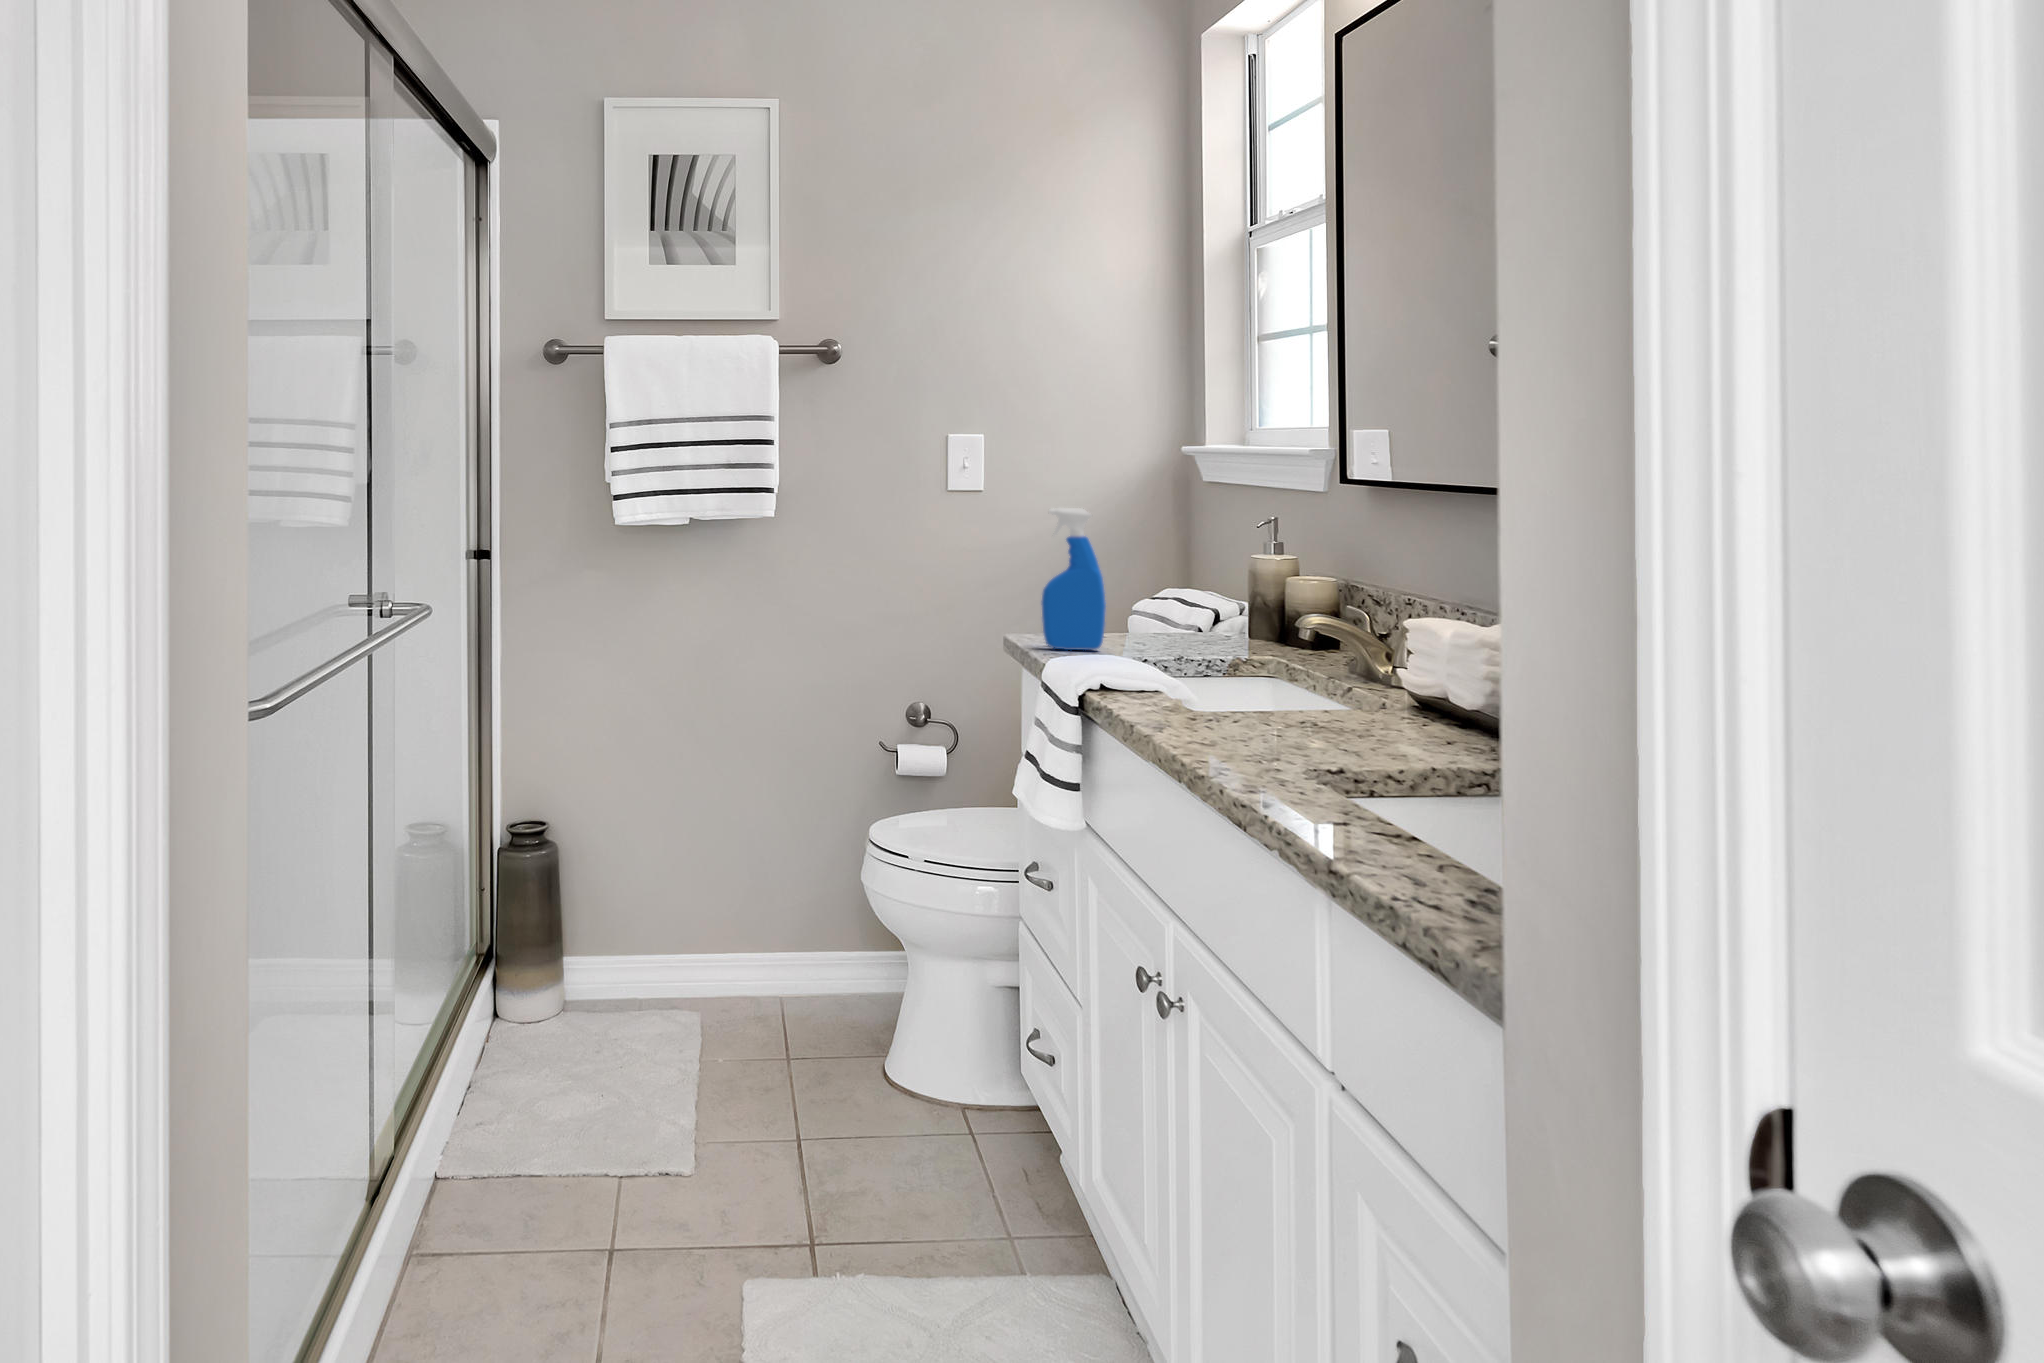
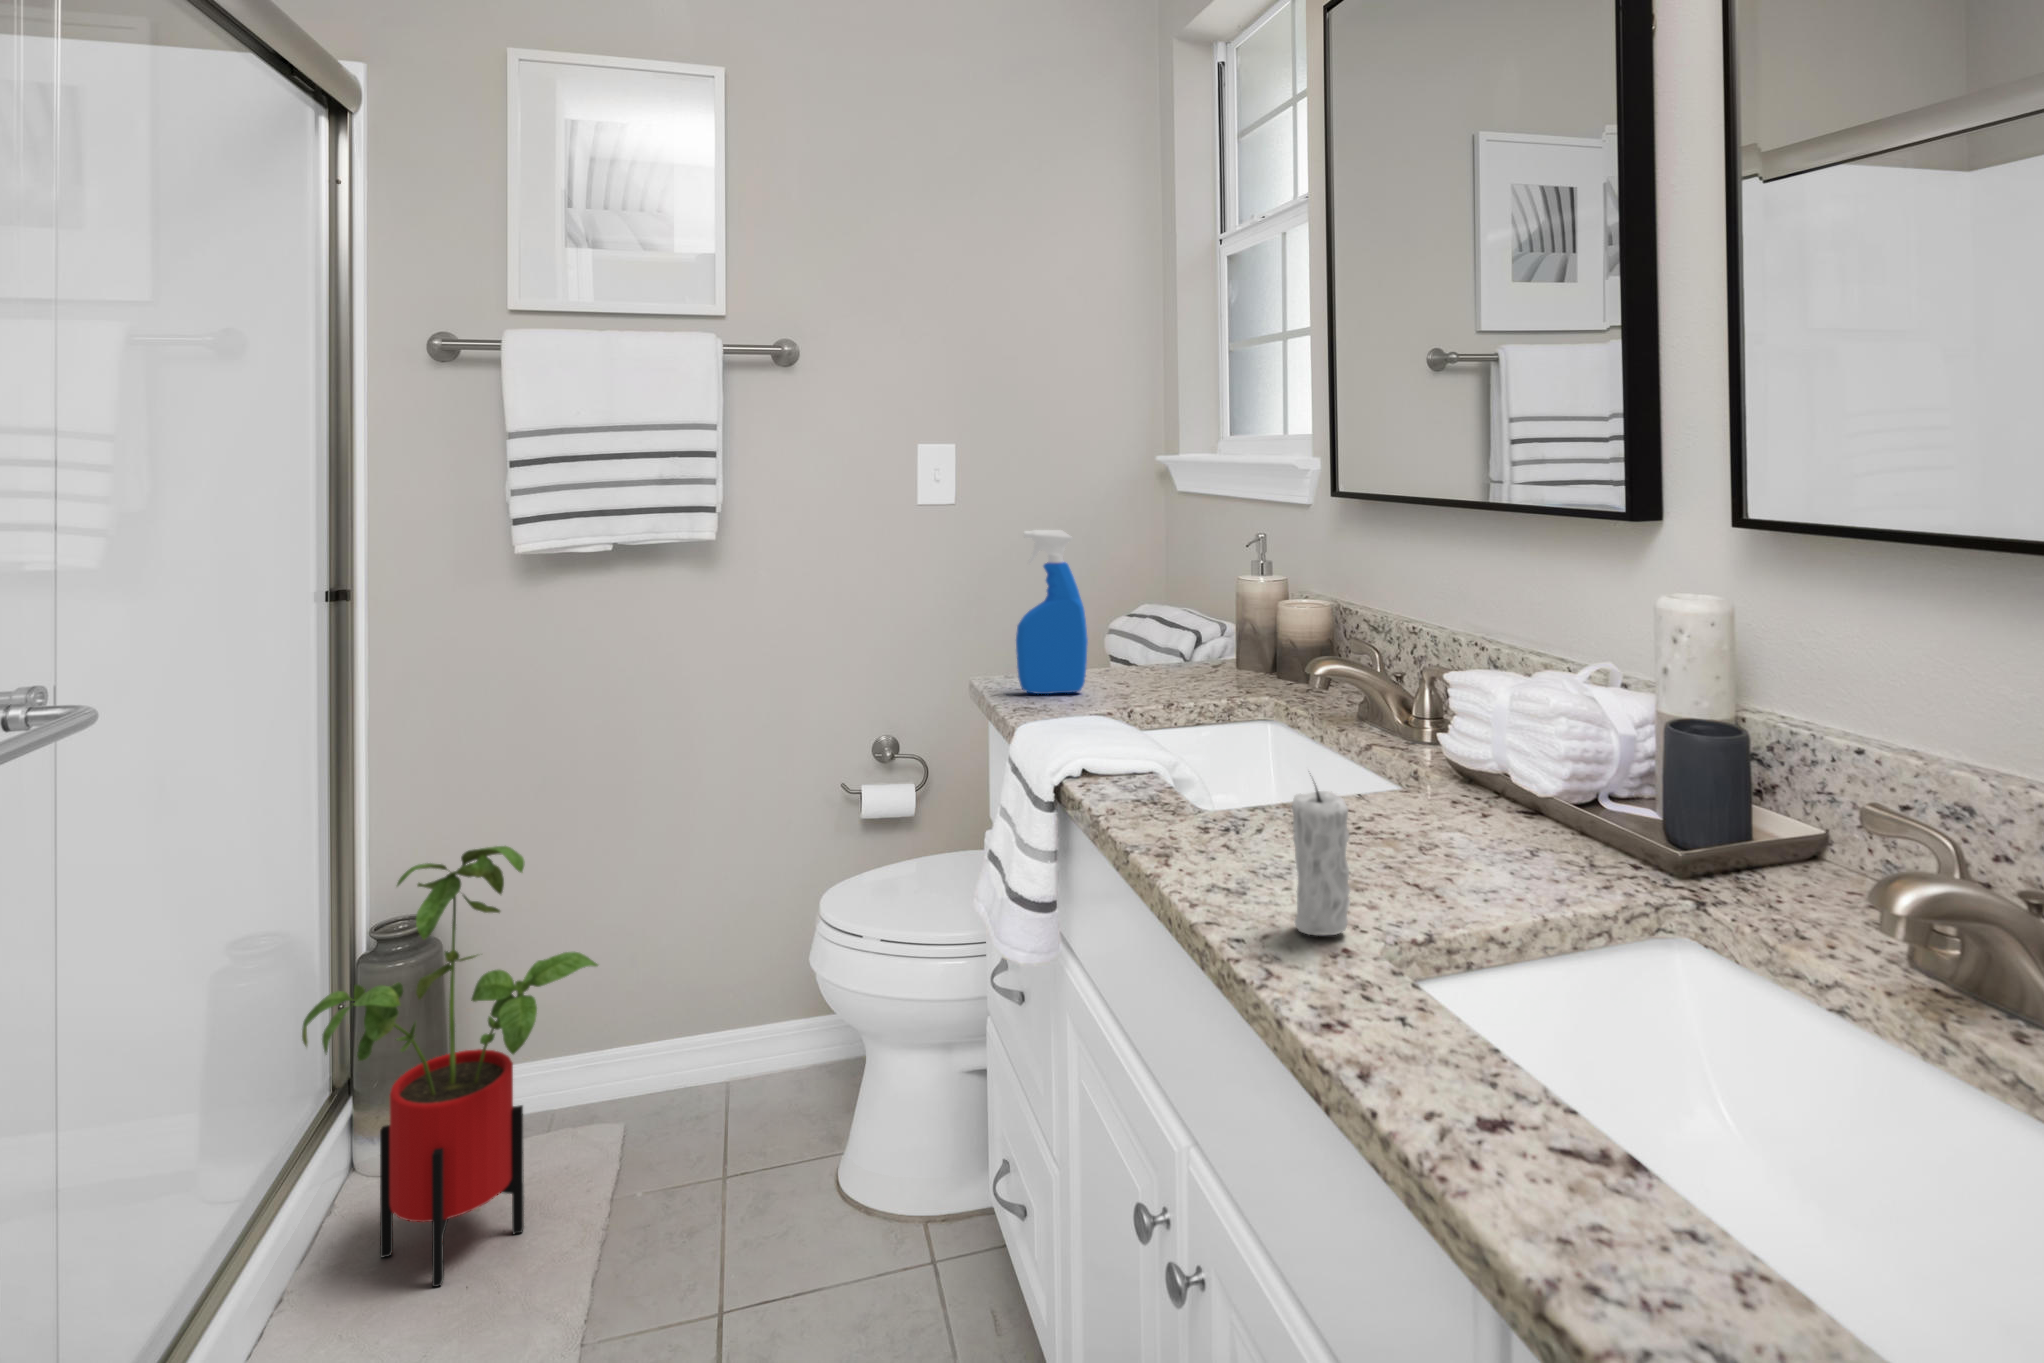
candle: none [1243,650,1286,763] -> present [1292,785,1350,935]
house plant: none [484,759,692,1087] -> present [302,846,598,1287]

